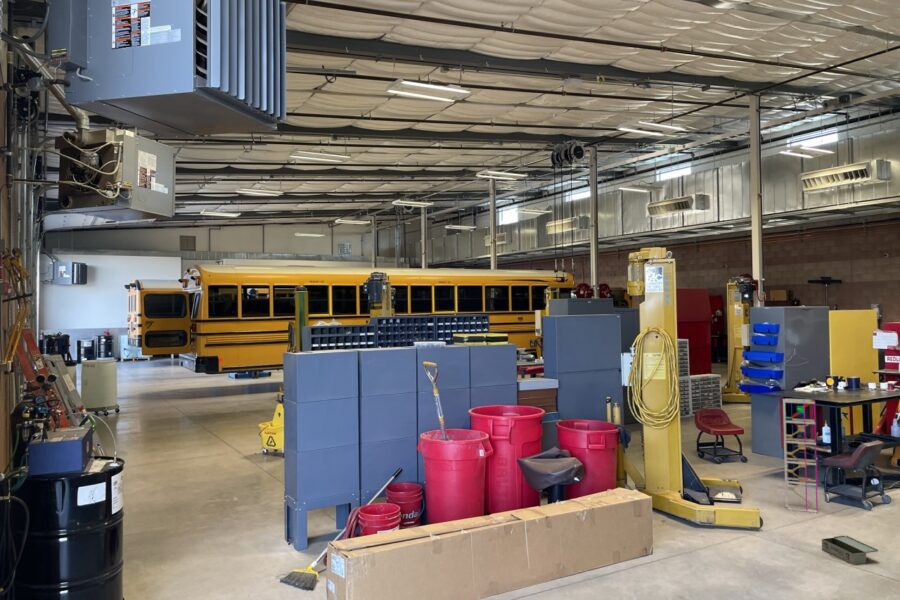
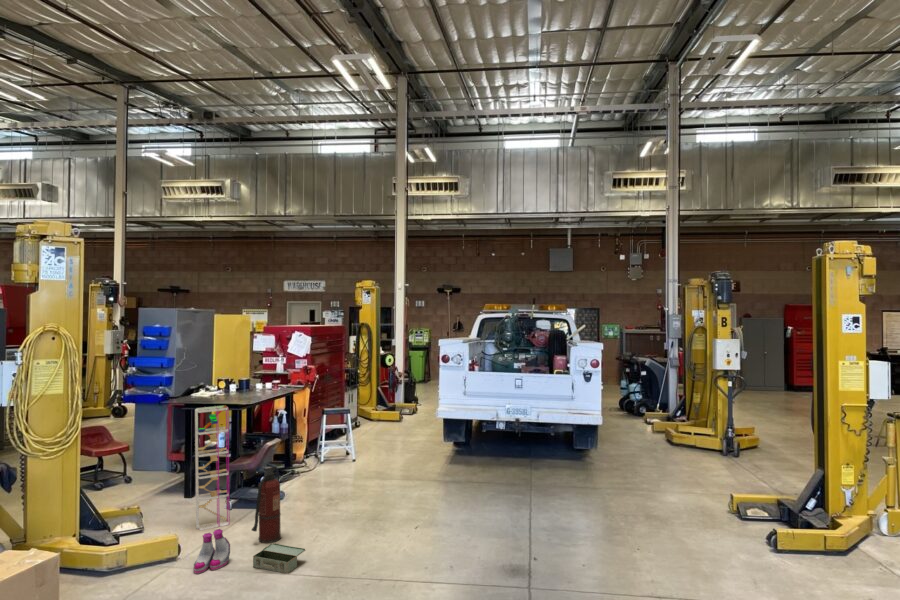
fire extinguisher: none [830,465,864,538] -> present [252,467,281,543]
boots: none [768,506,804,540] -> present [194,529,230,574]

